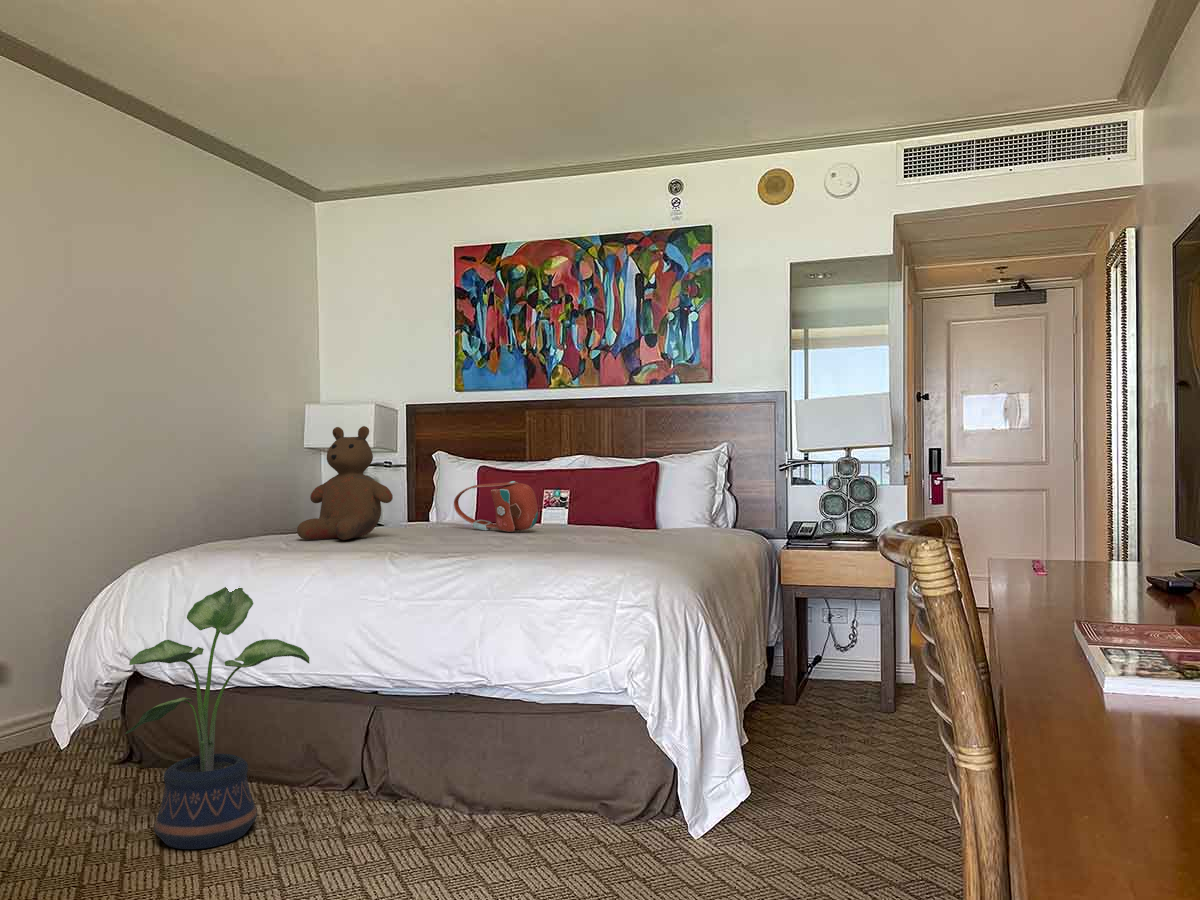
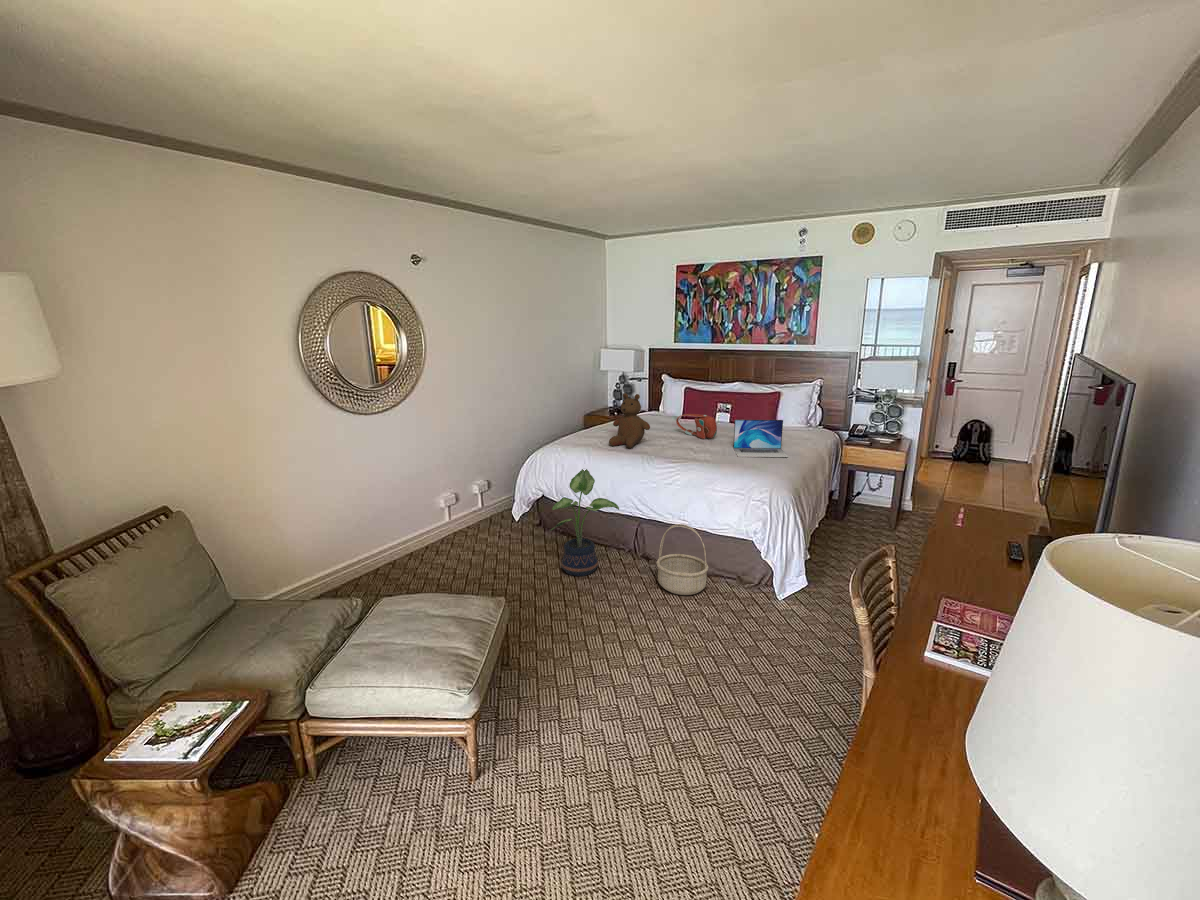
laptop: none [572,476,684,544] -> present [733,420,788,457]
basket: none [400,679,526,859] -> present [656,524,709,595]

